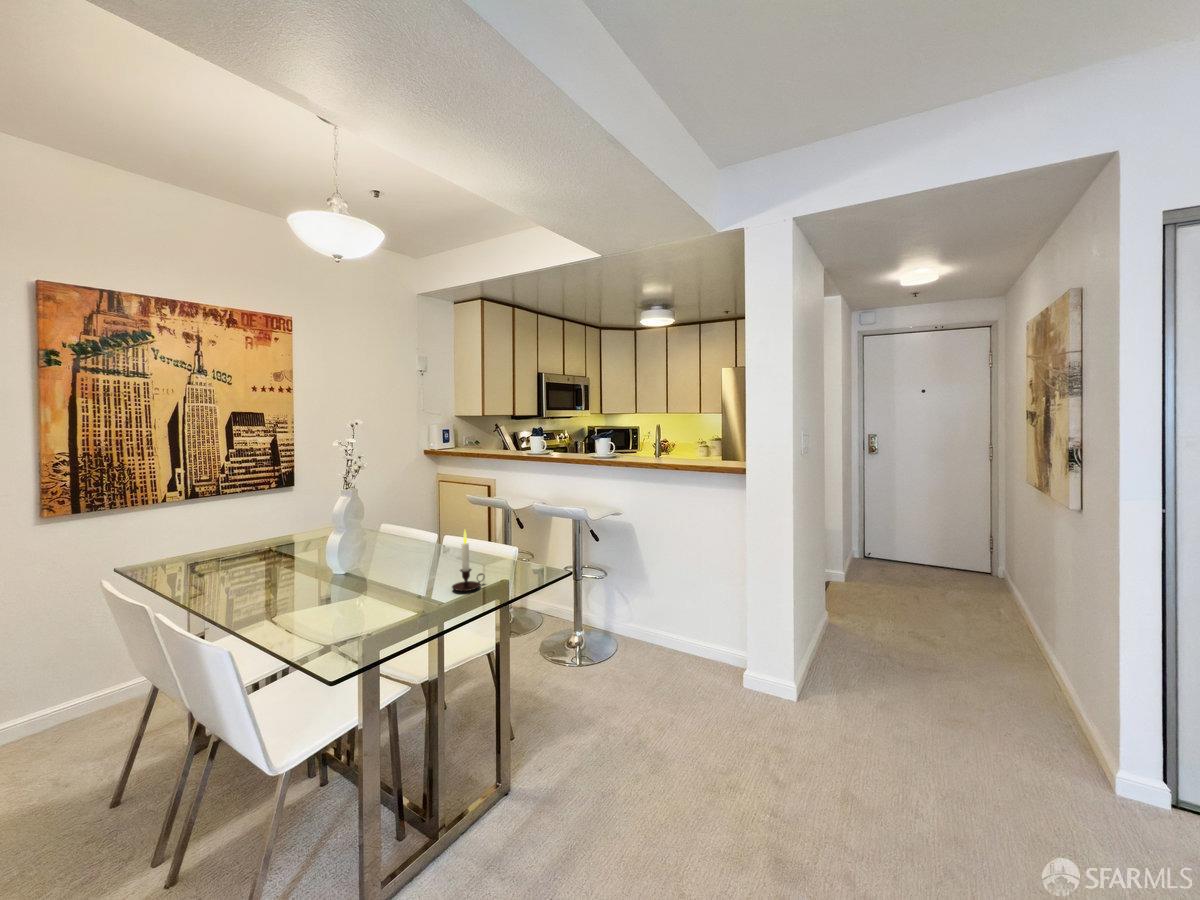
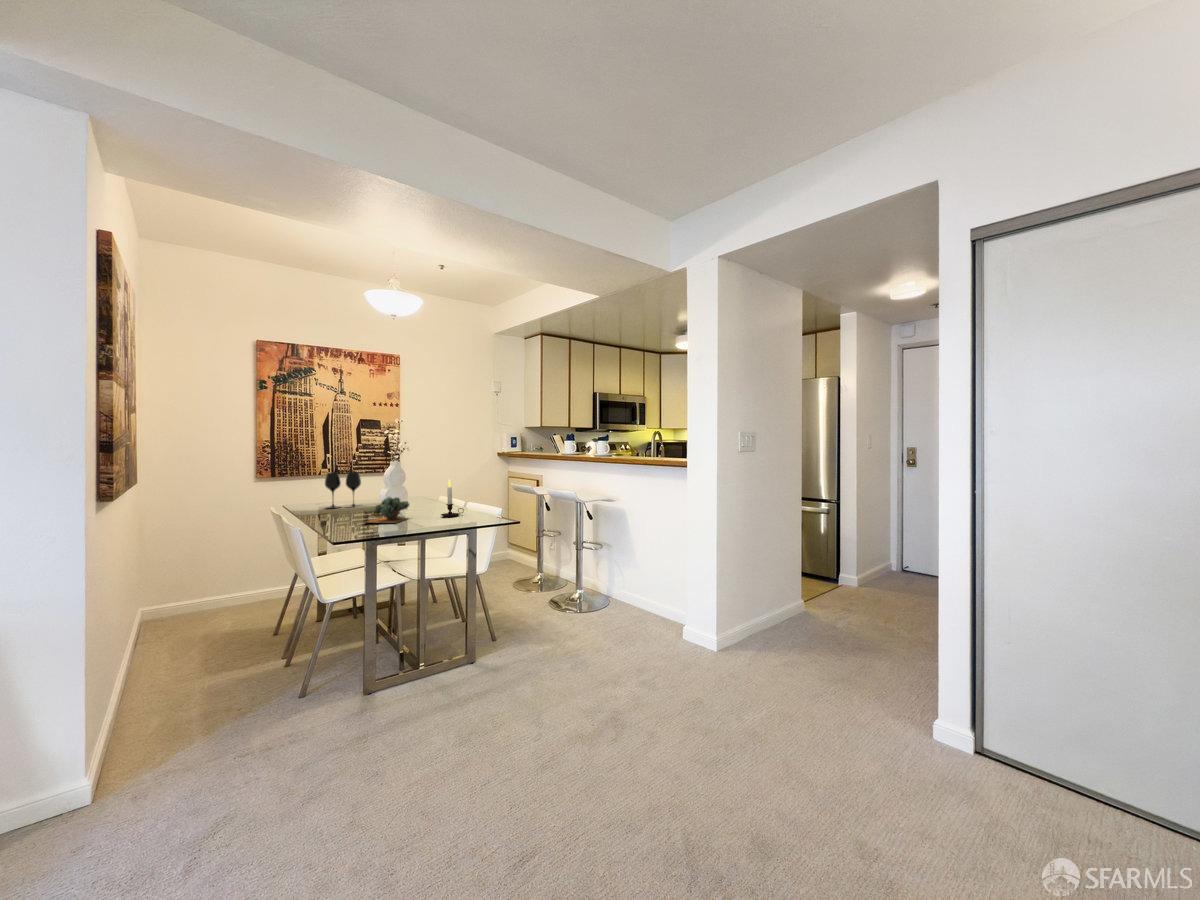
wine glass: none [203,508,270,572] -> present [325,472,361,508]
succulent plant: none [324,565,405,621] -> present [363,497,409,523]

